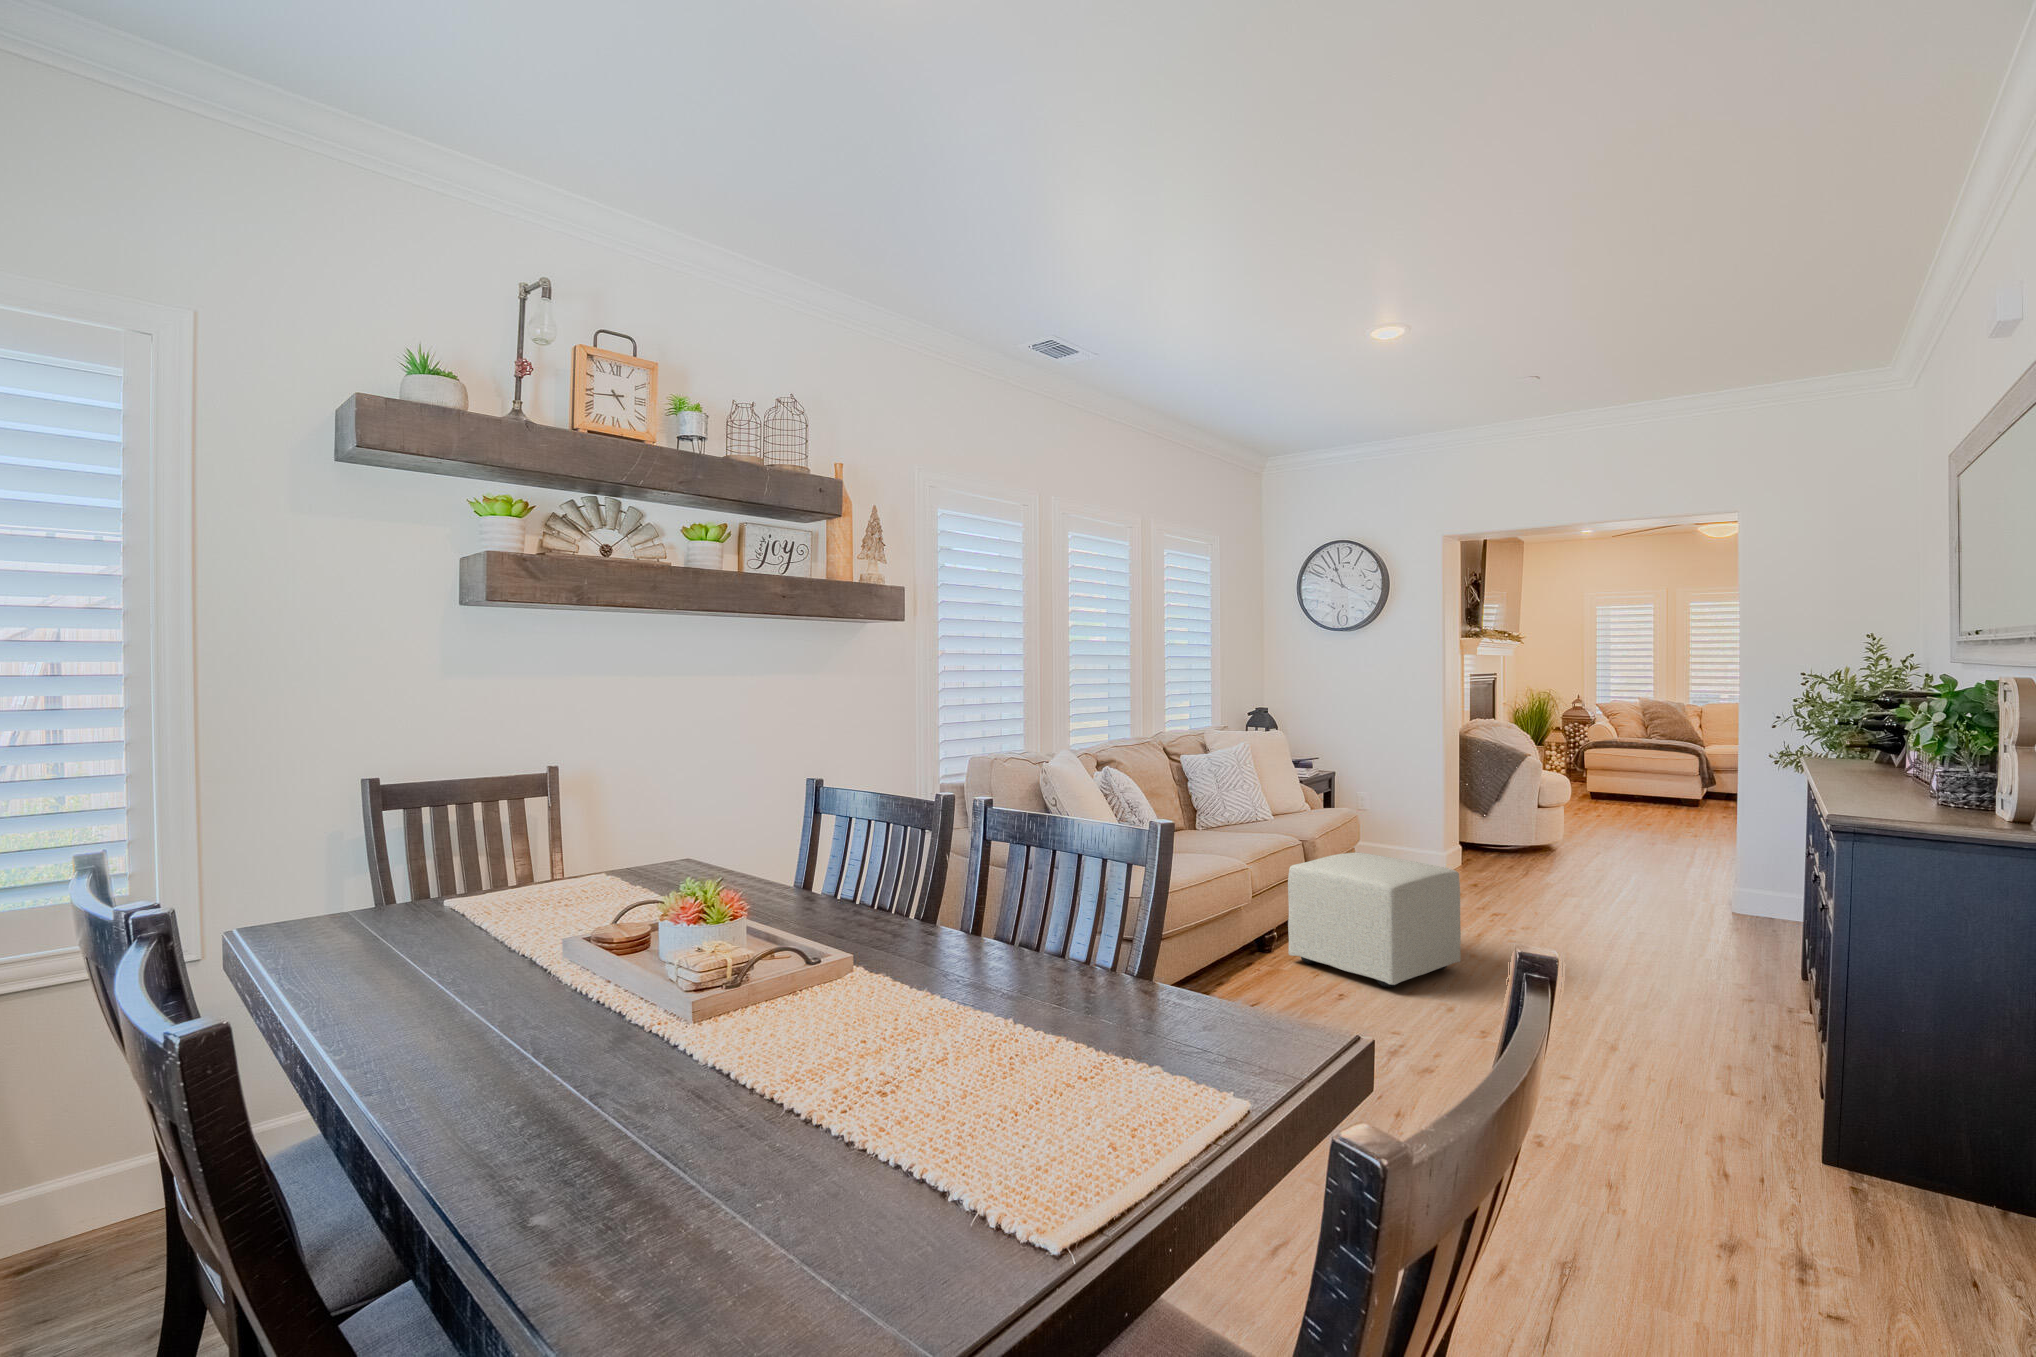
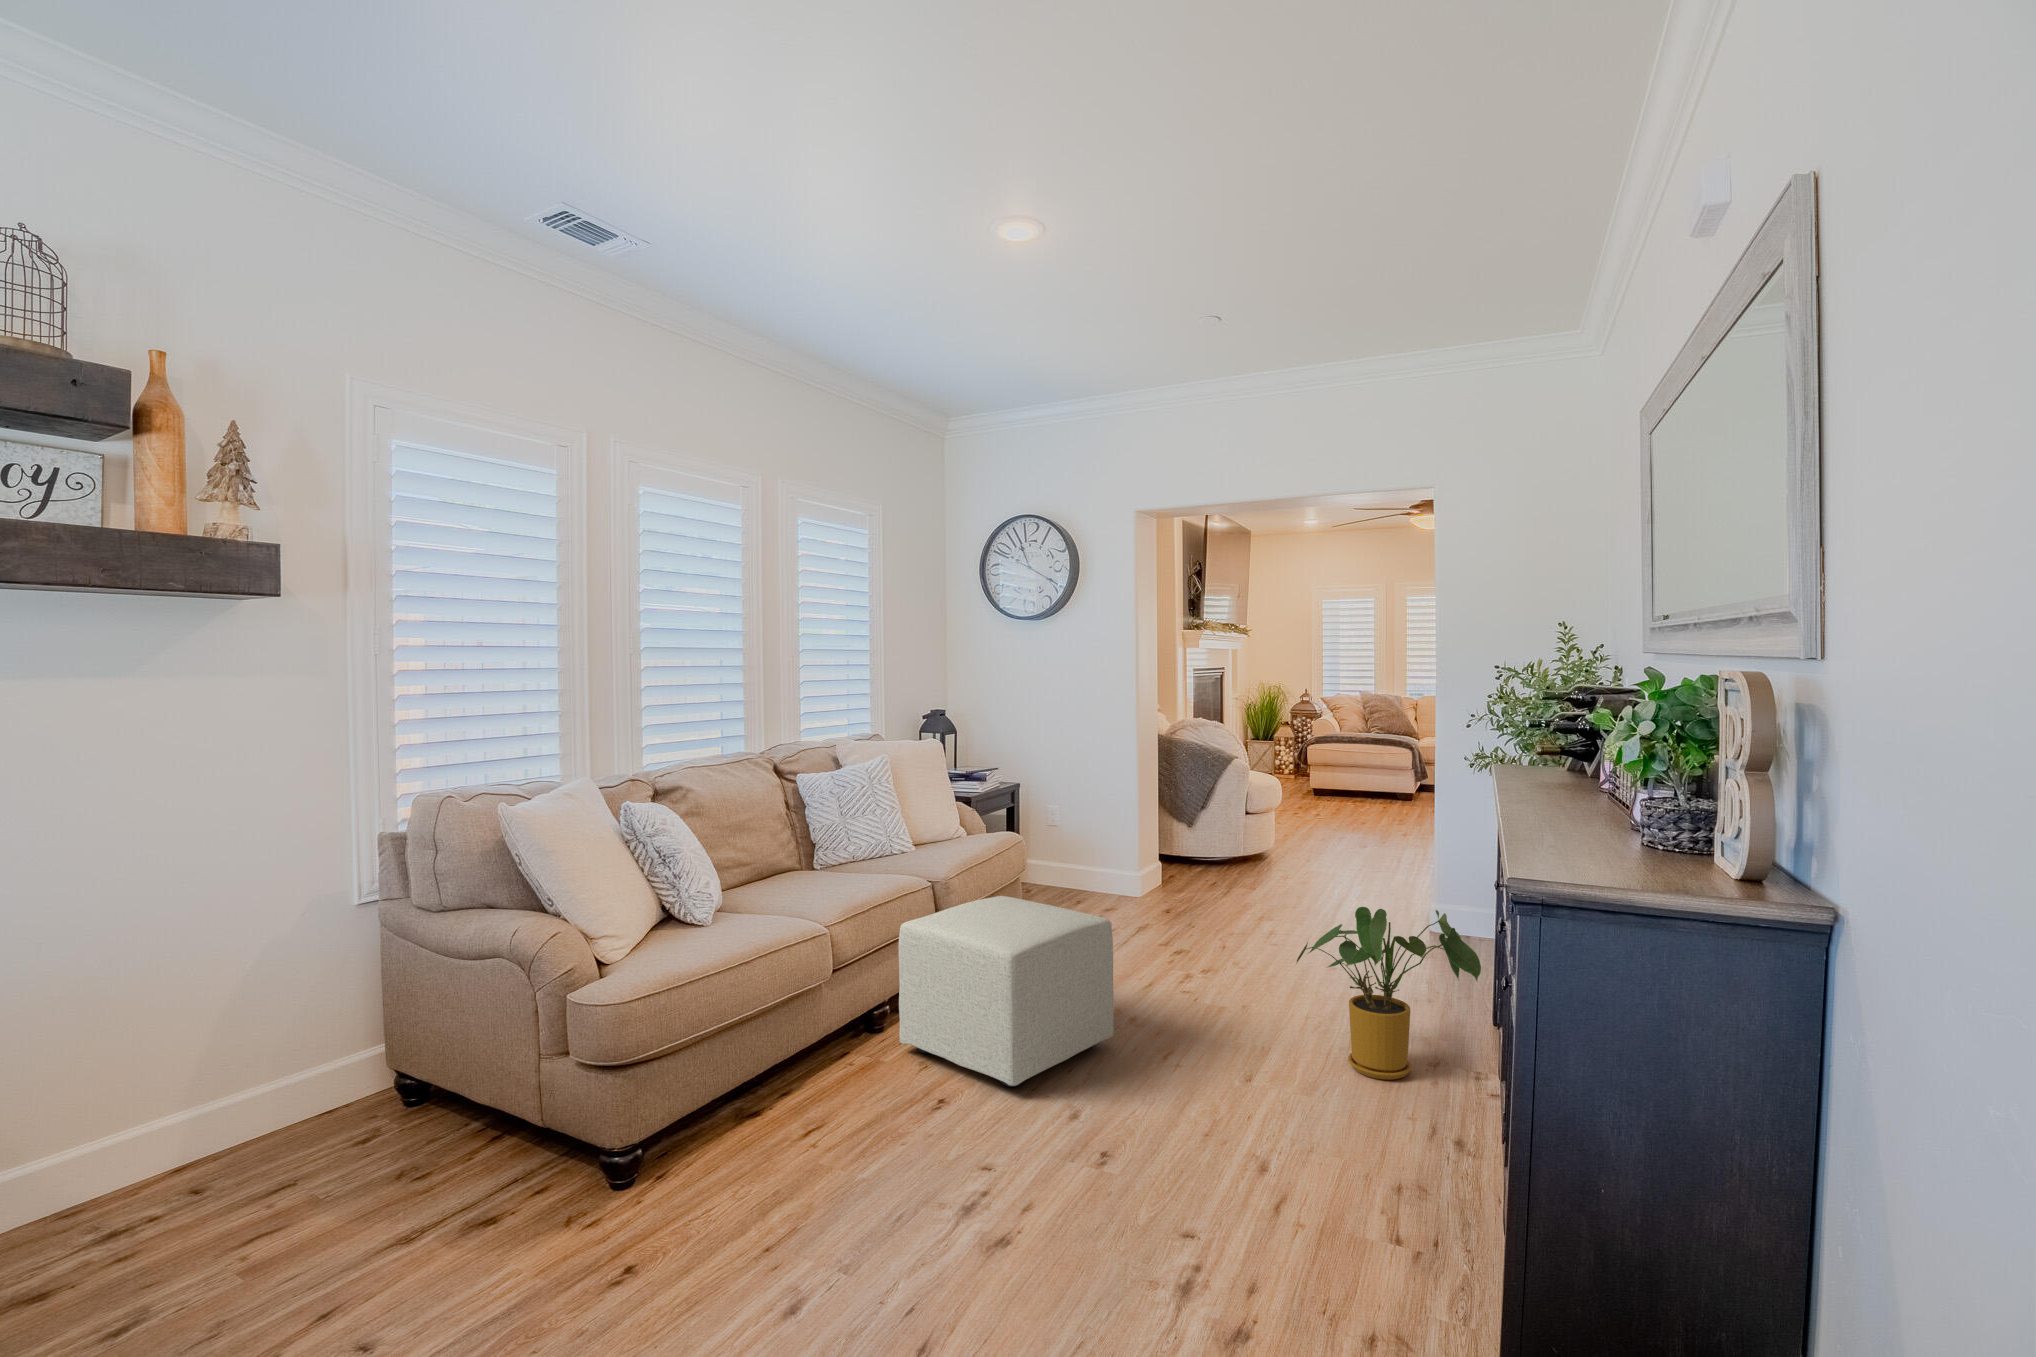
house plant: none [1619,868,1794,1006] -> present [1297,907,1481,1080]

